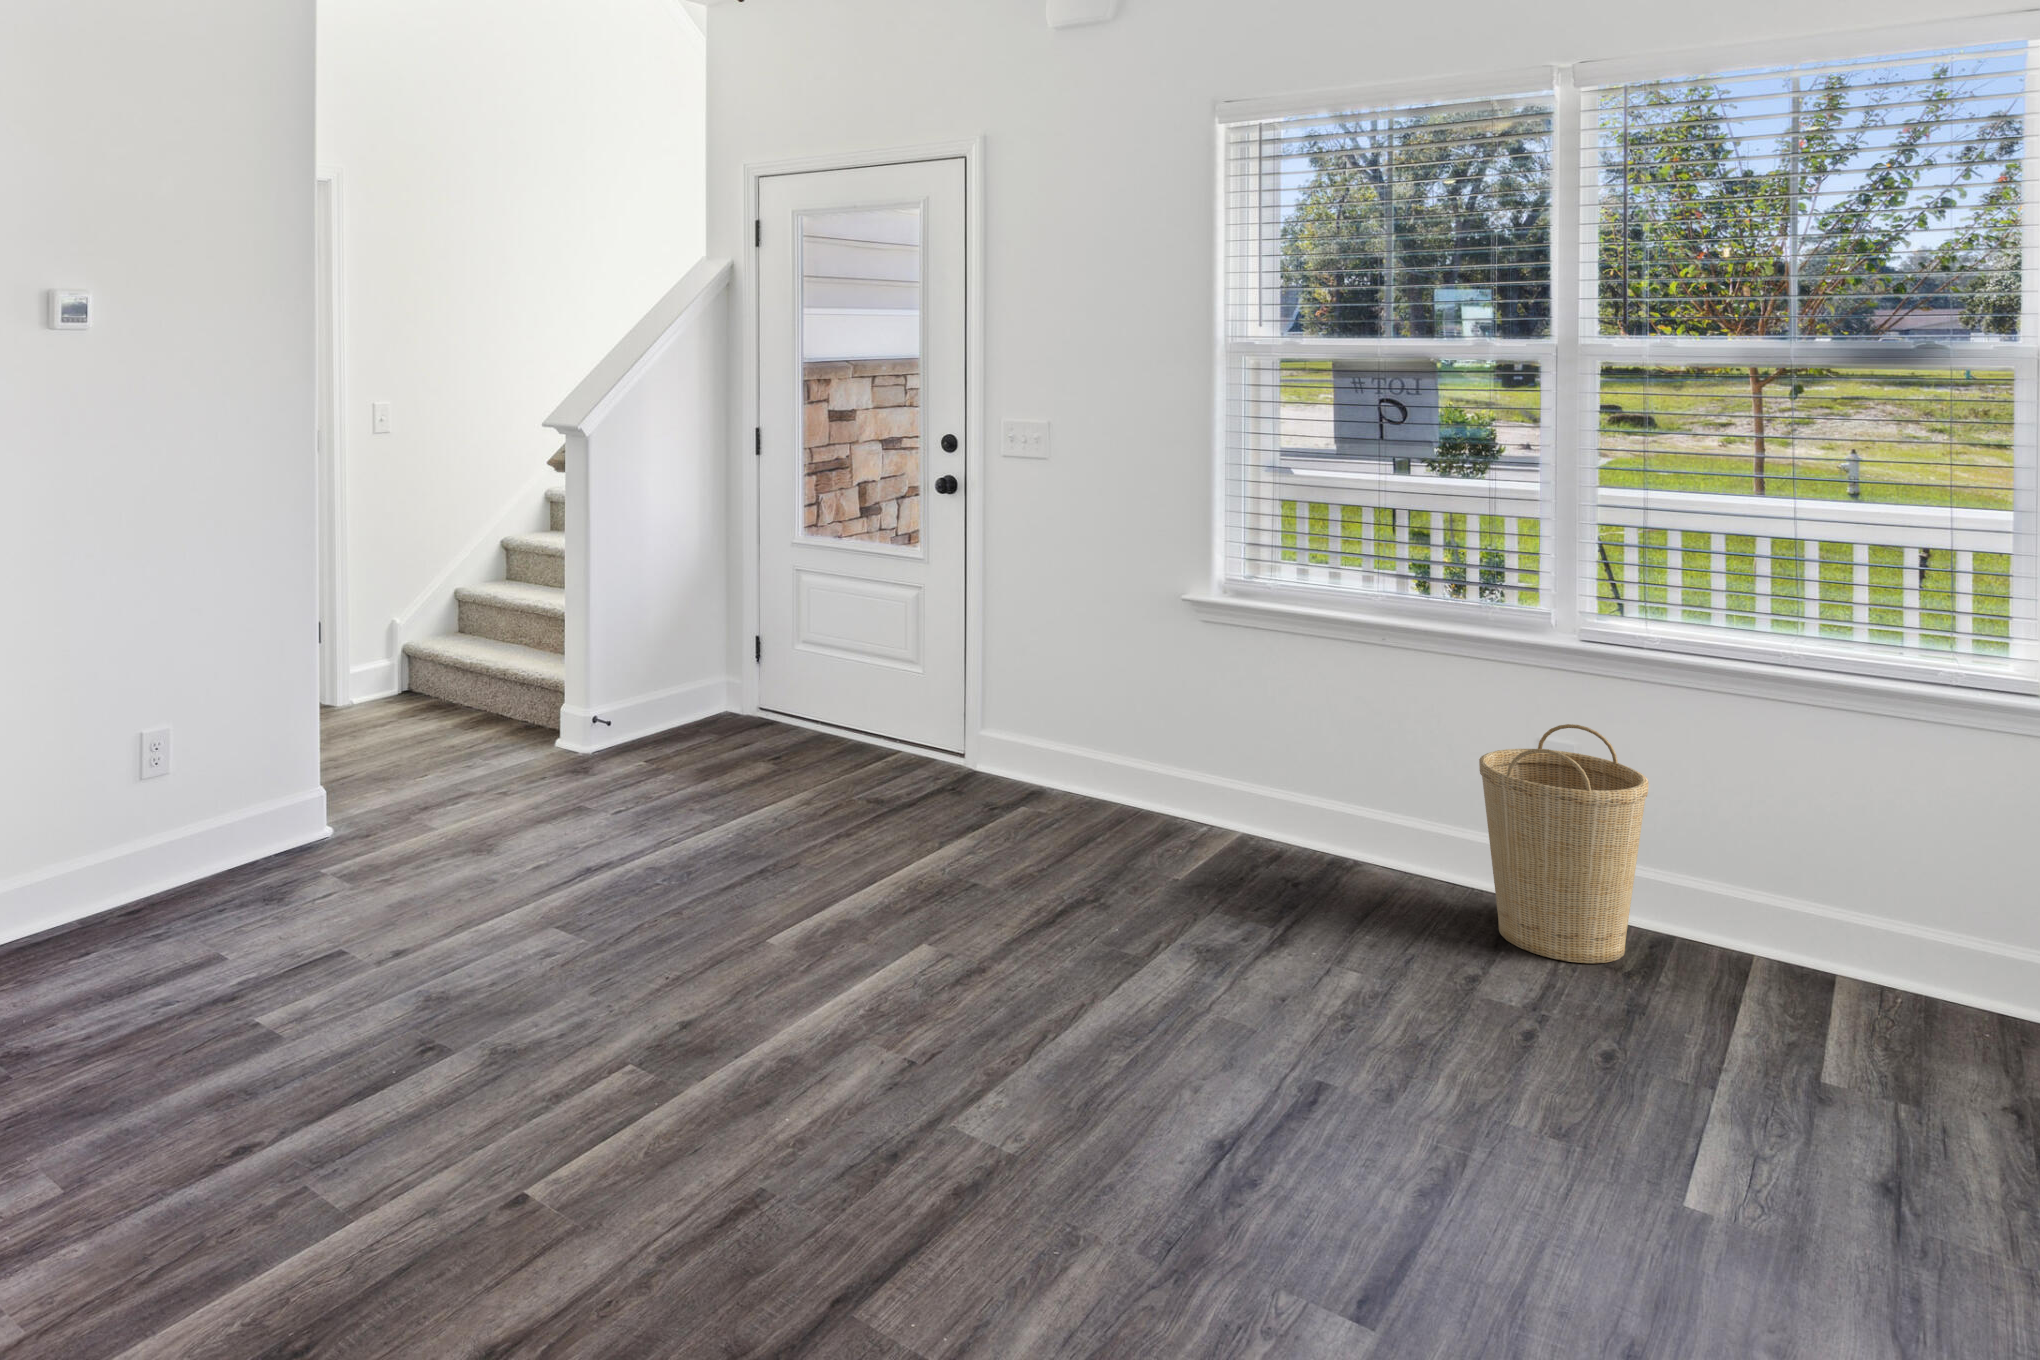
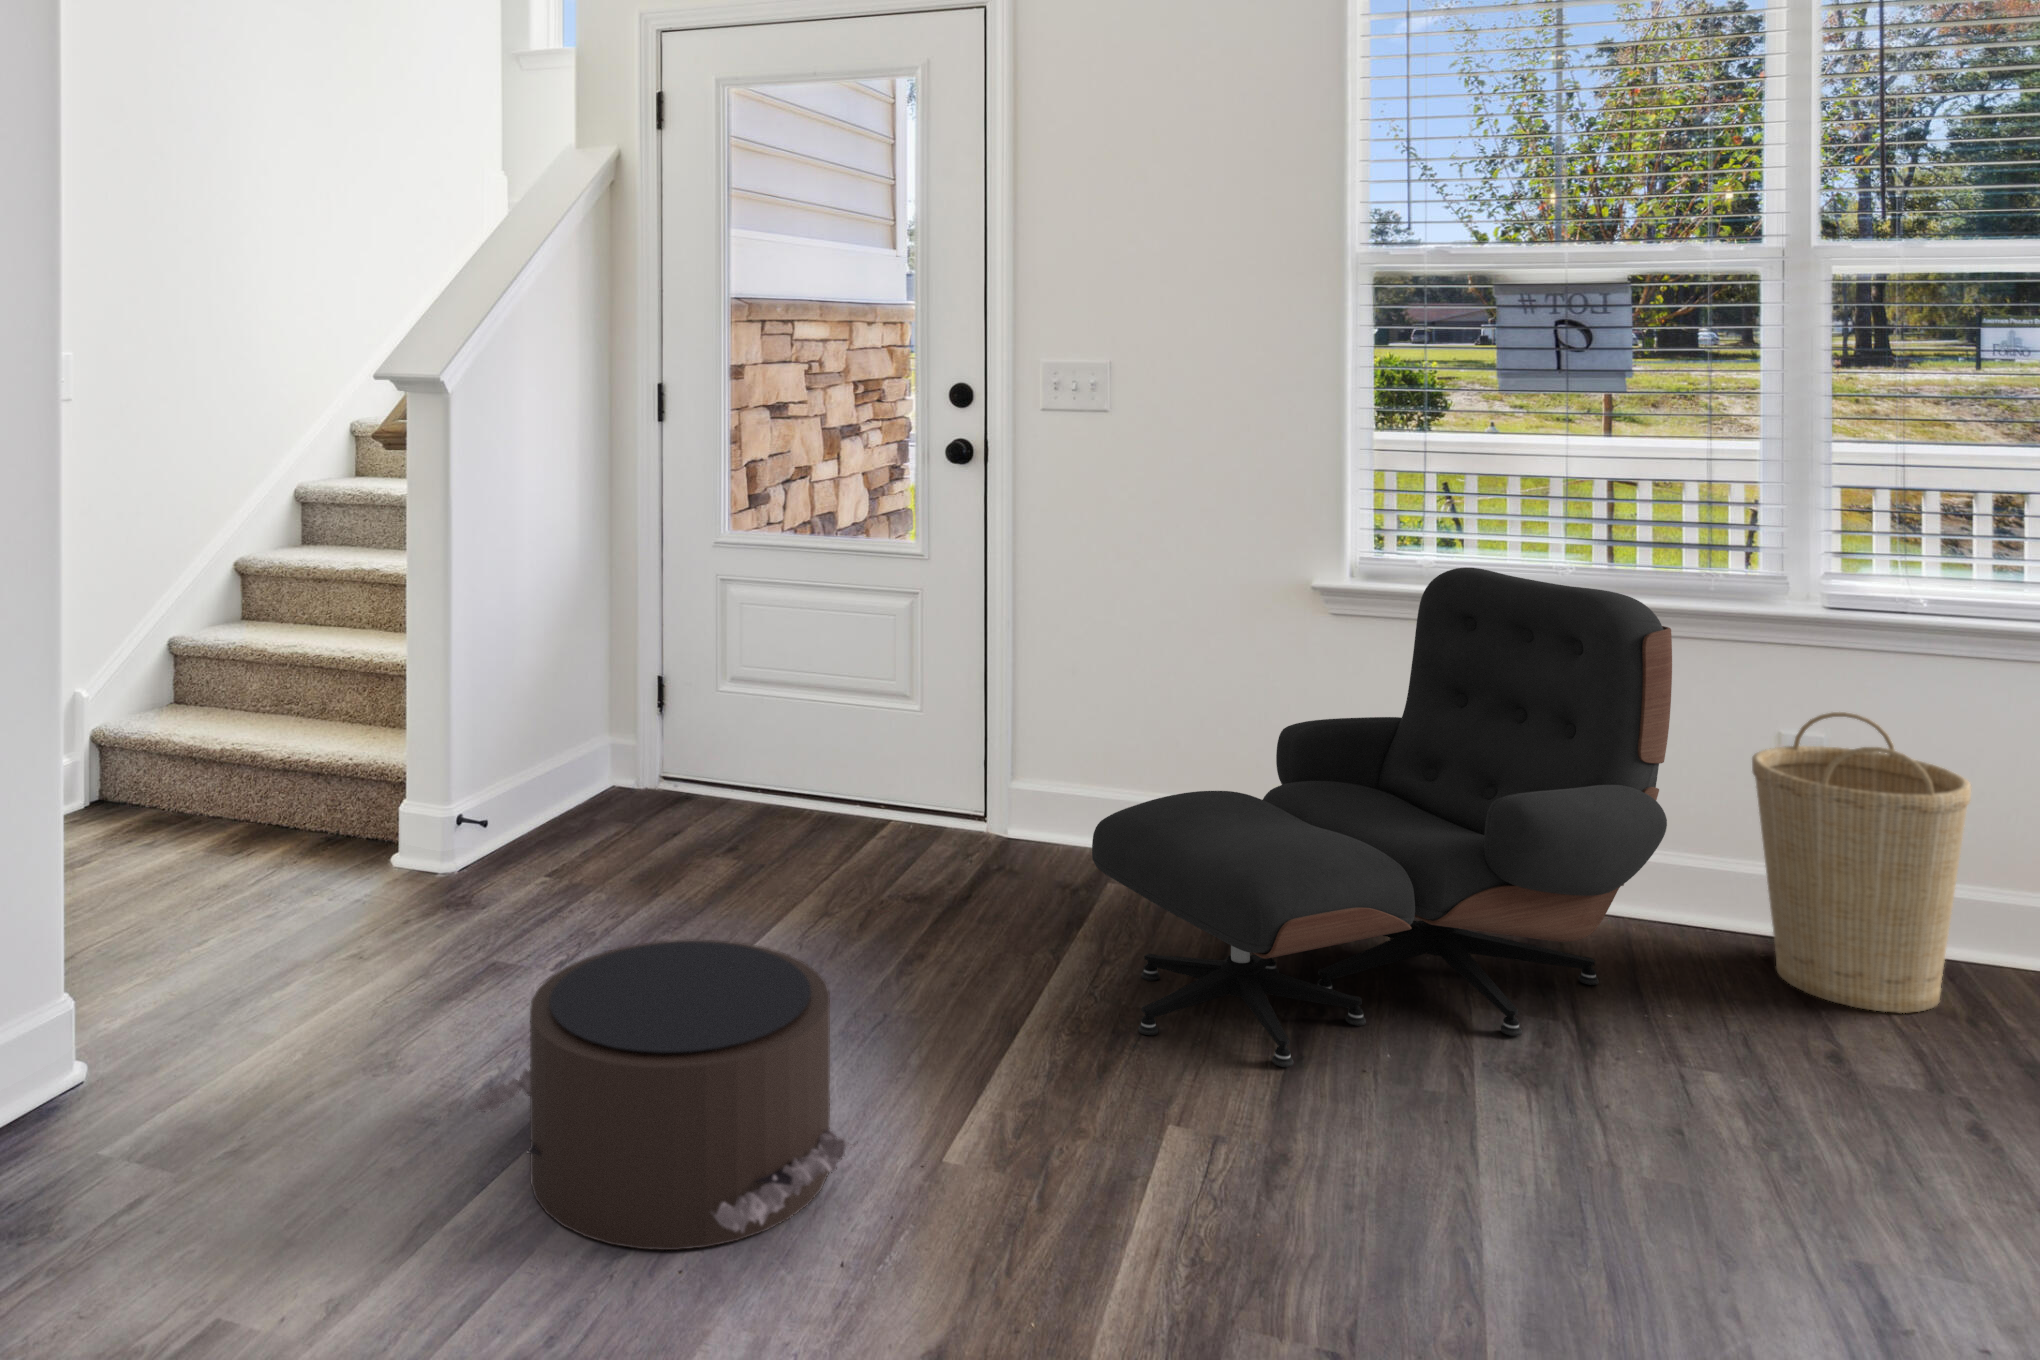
lounge chair: none [955,590,1390,933] -> present [1092,567,1672,1067]
pouf: none [503,792,704,959] -> present [471,939,857,1250]

